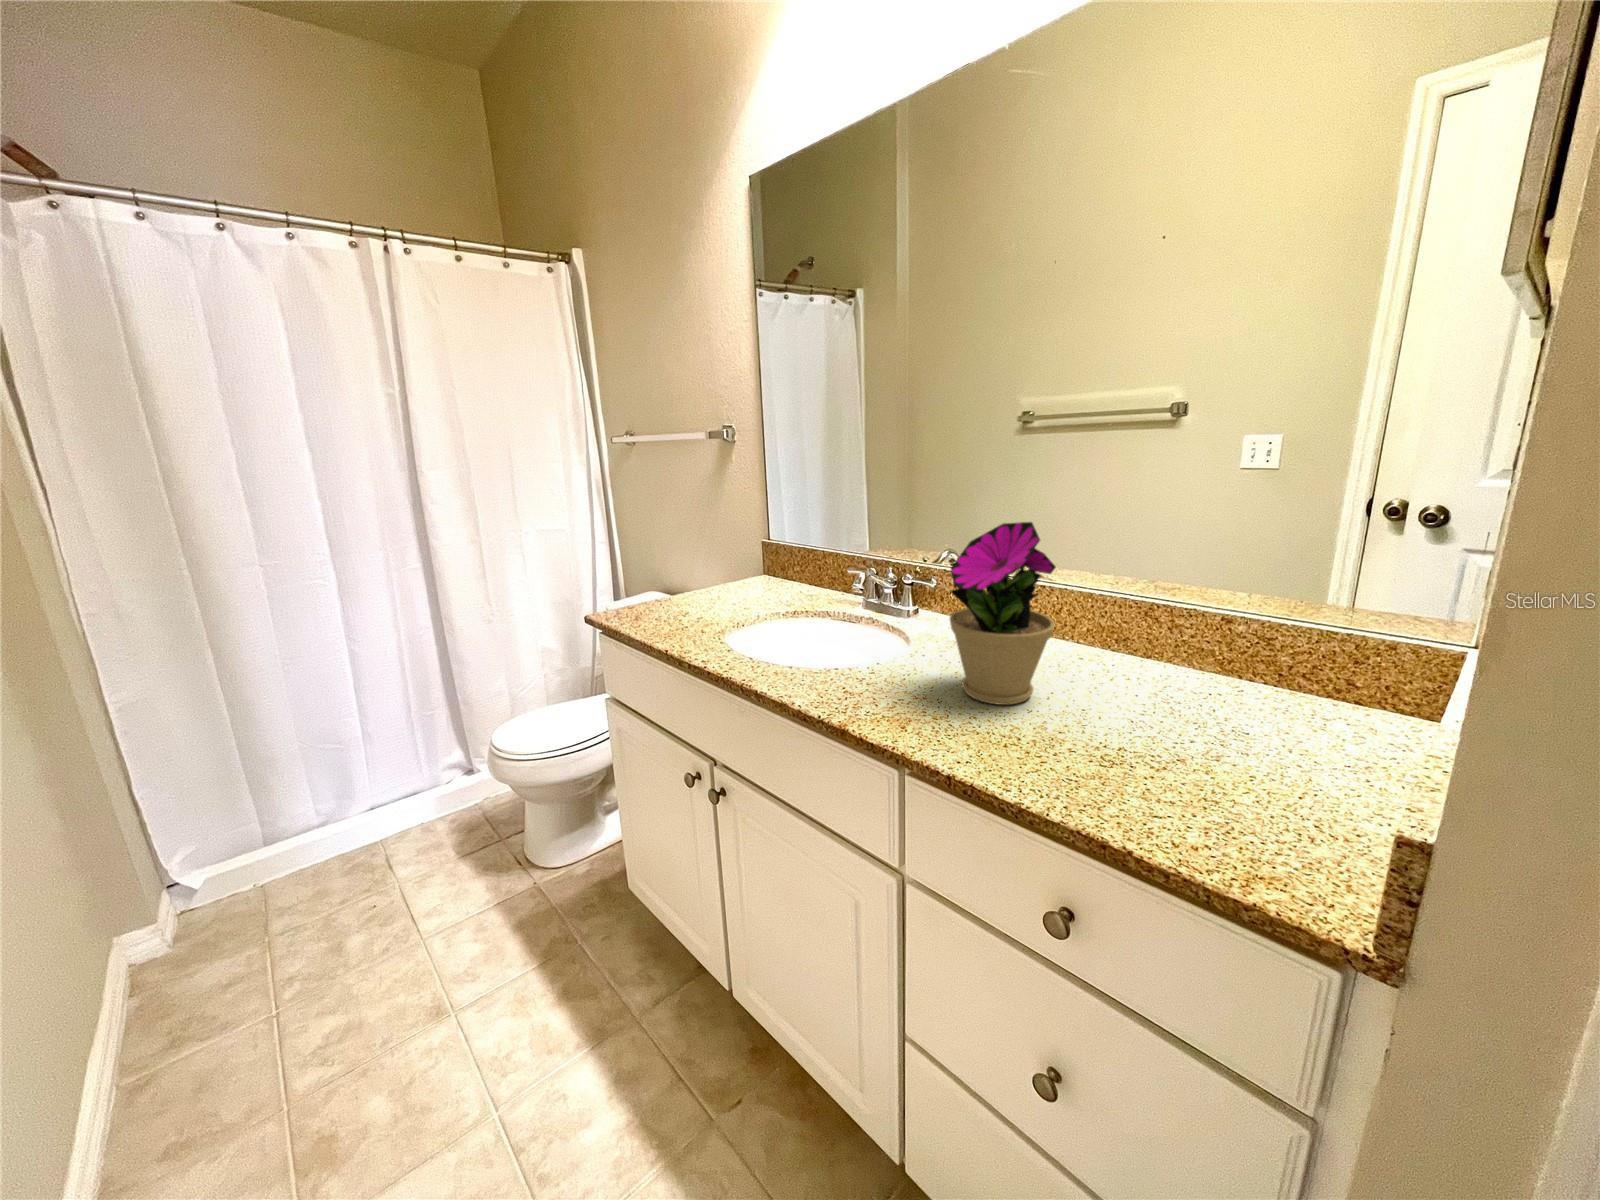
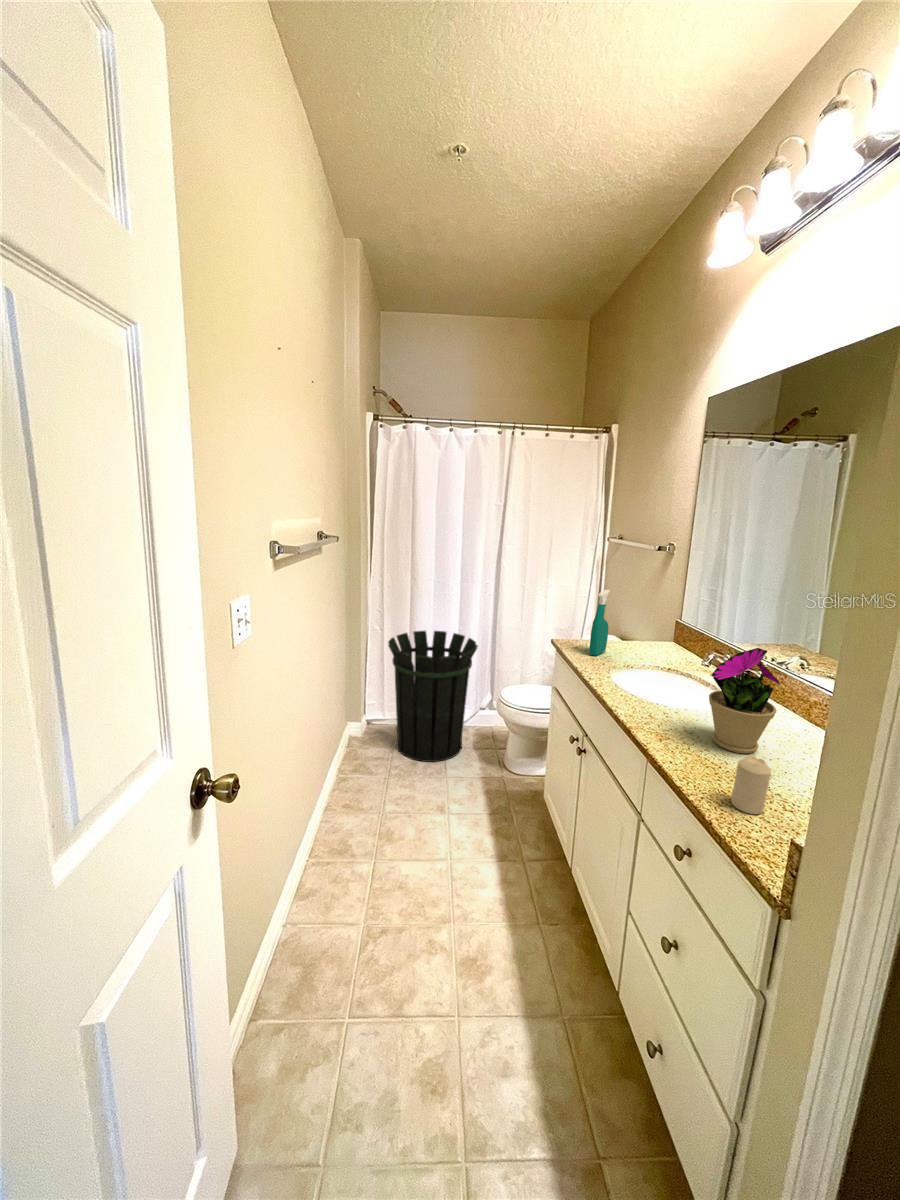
spray bottle: none [660,503,686,622] -> present [589,590,610,656]
waste bin: none [182,659,437,942] -> present [388,631,478,762]
candle: none [1122,700,1194,809] -> present [731,756,771,814]

